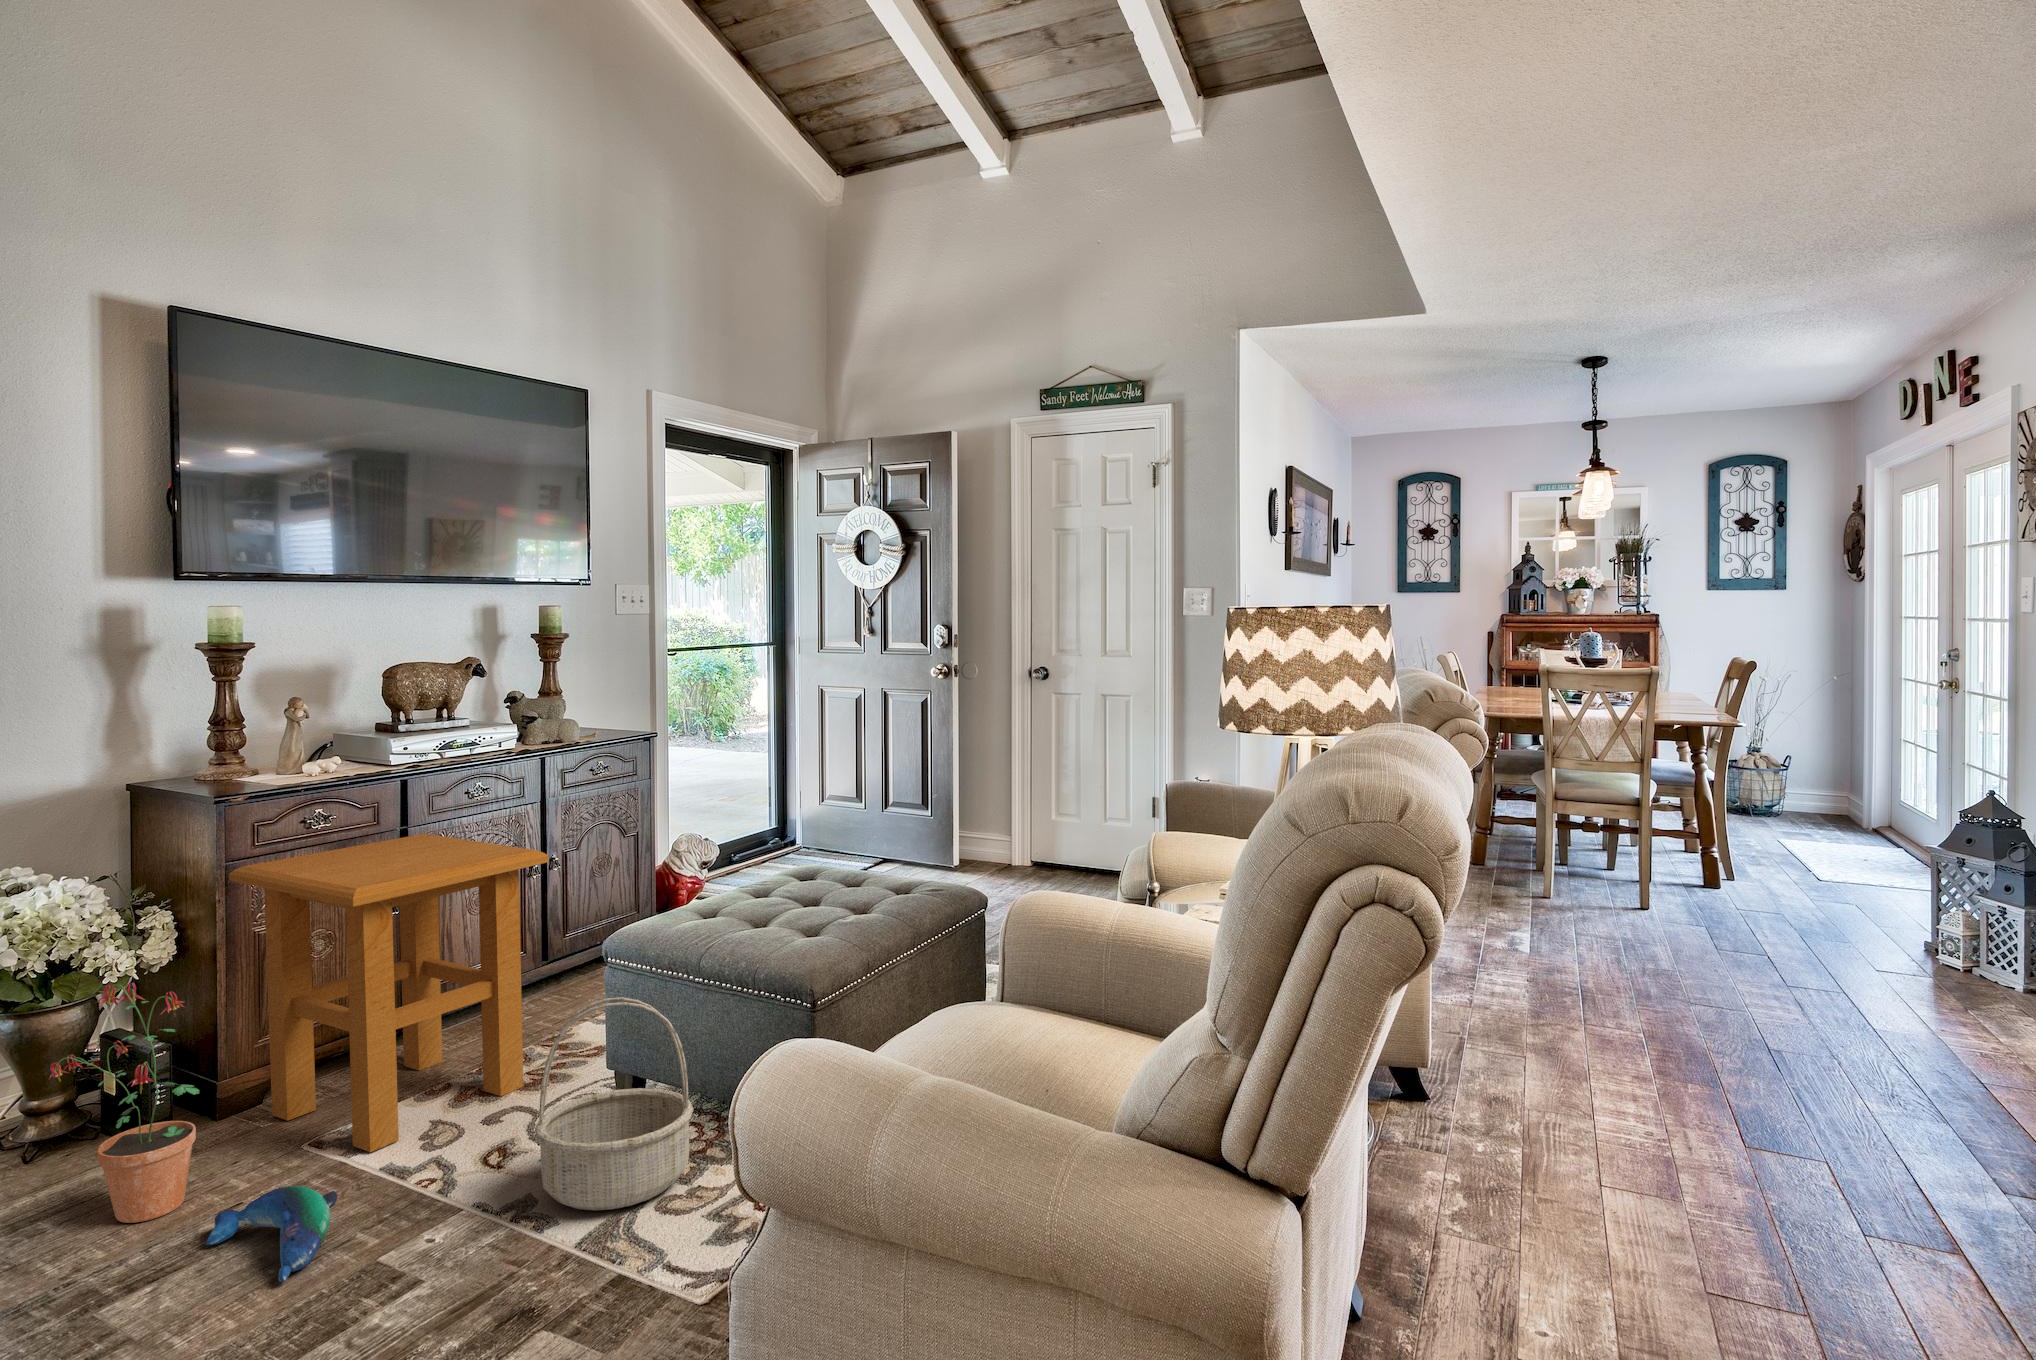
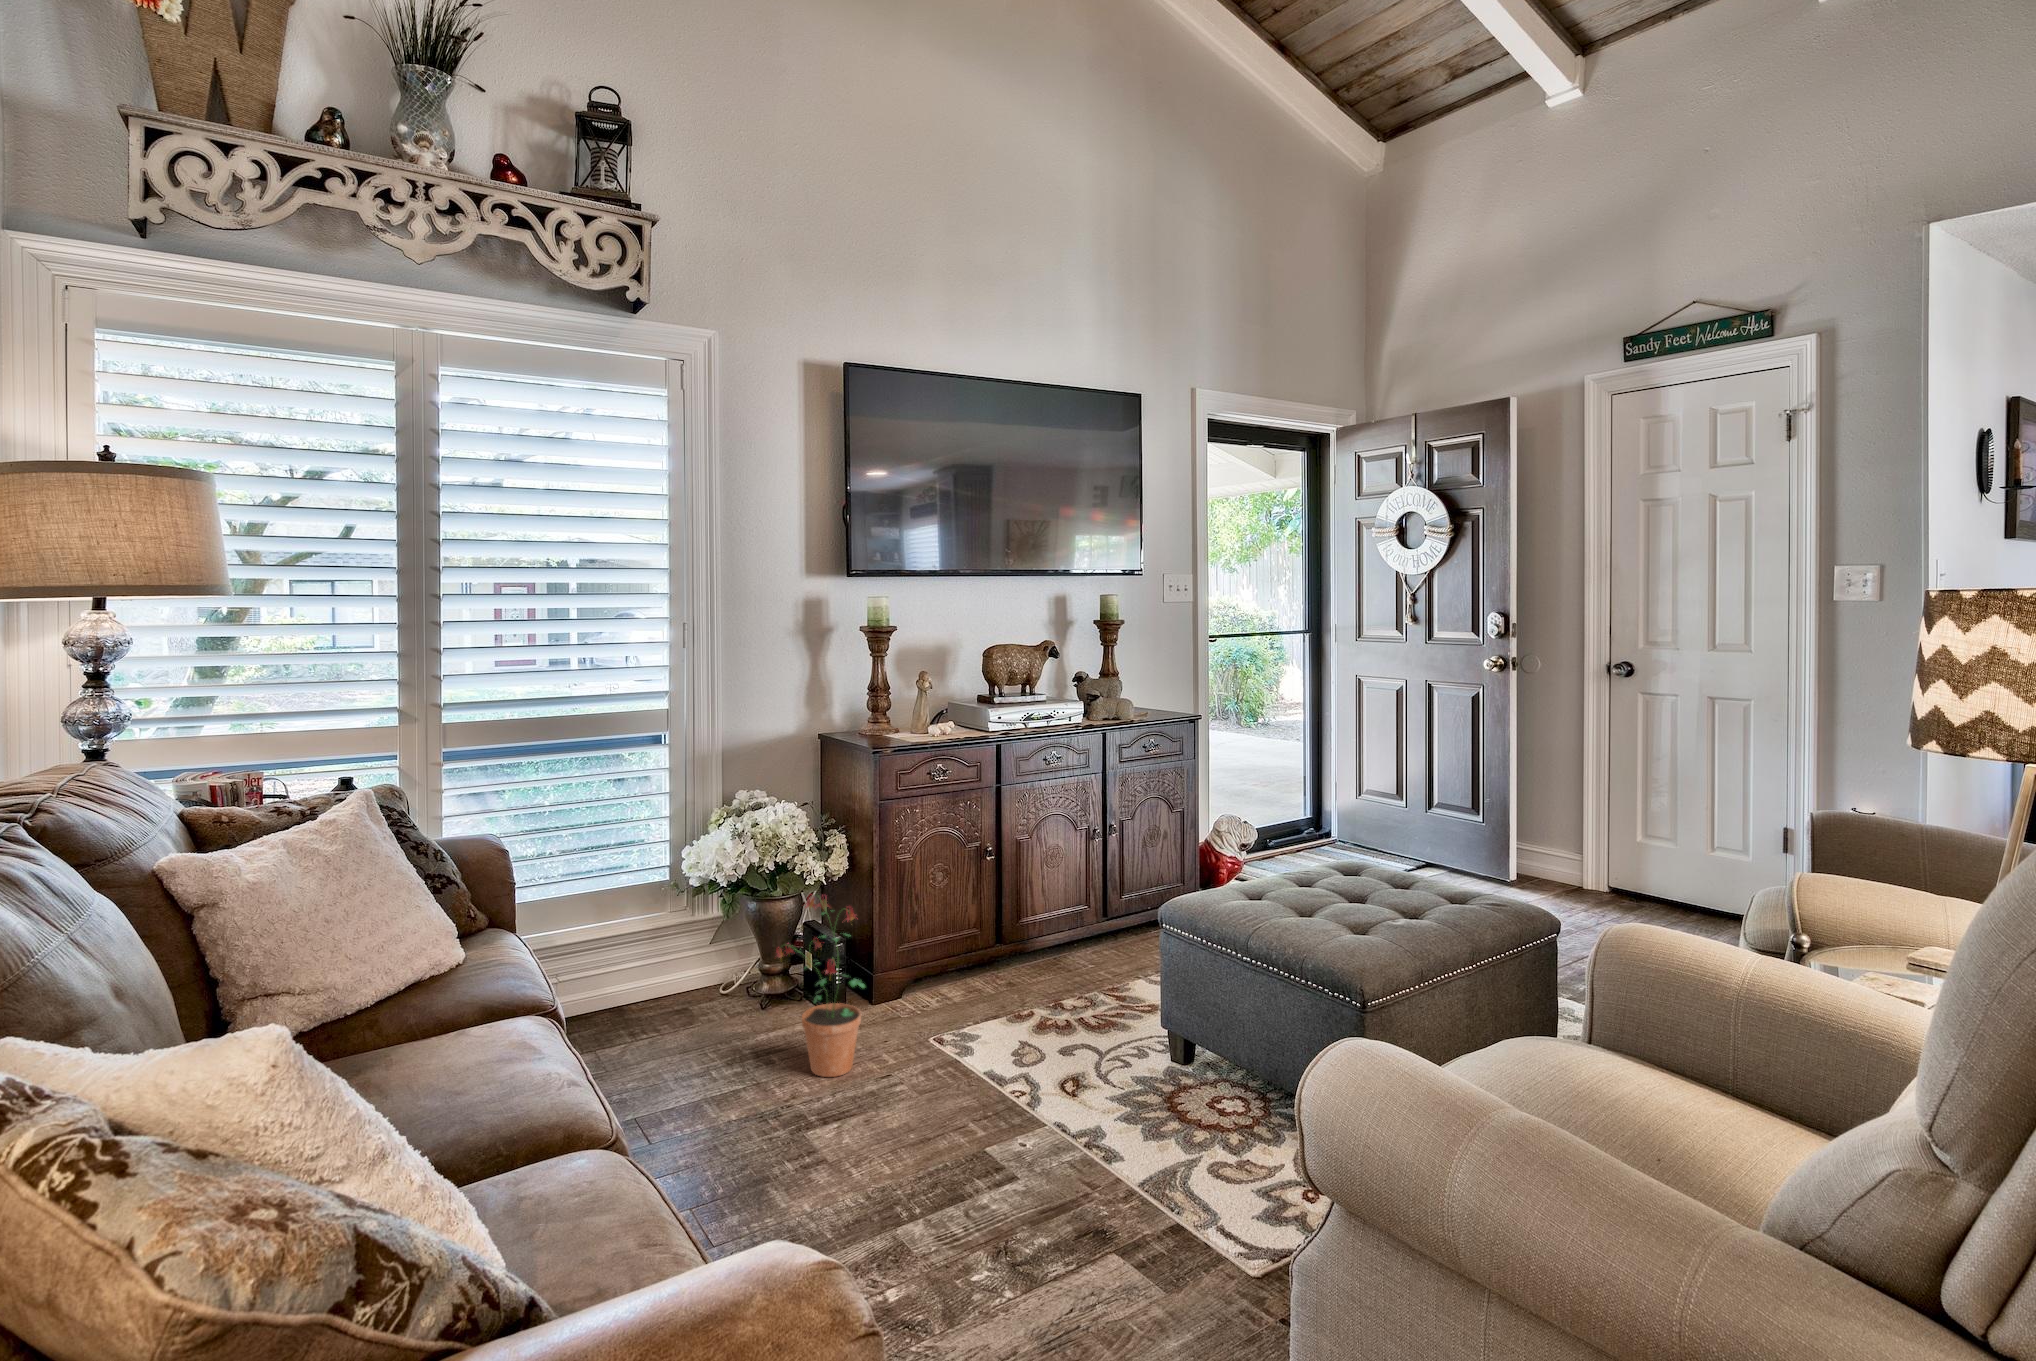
side table: present [229,834,549,1152] -> none [883,795,1117,1059]
basket: present [535,997,694,1210] -> none [1107,969,1244,1159]
plush toy: present [206,1186,337,1282] -> none [869,1075,958,1153]

